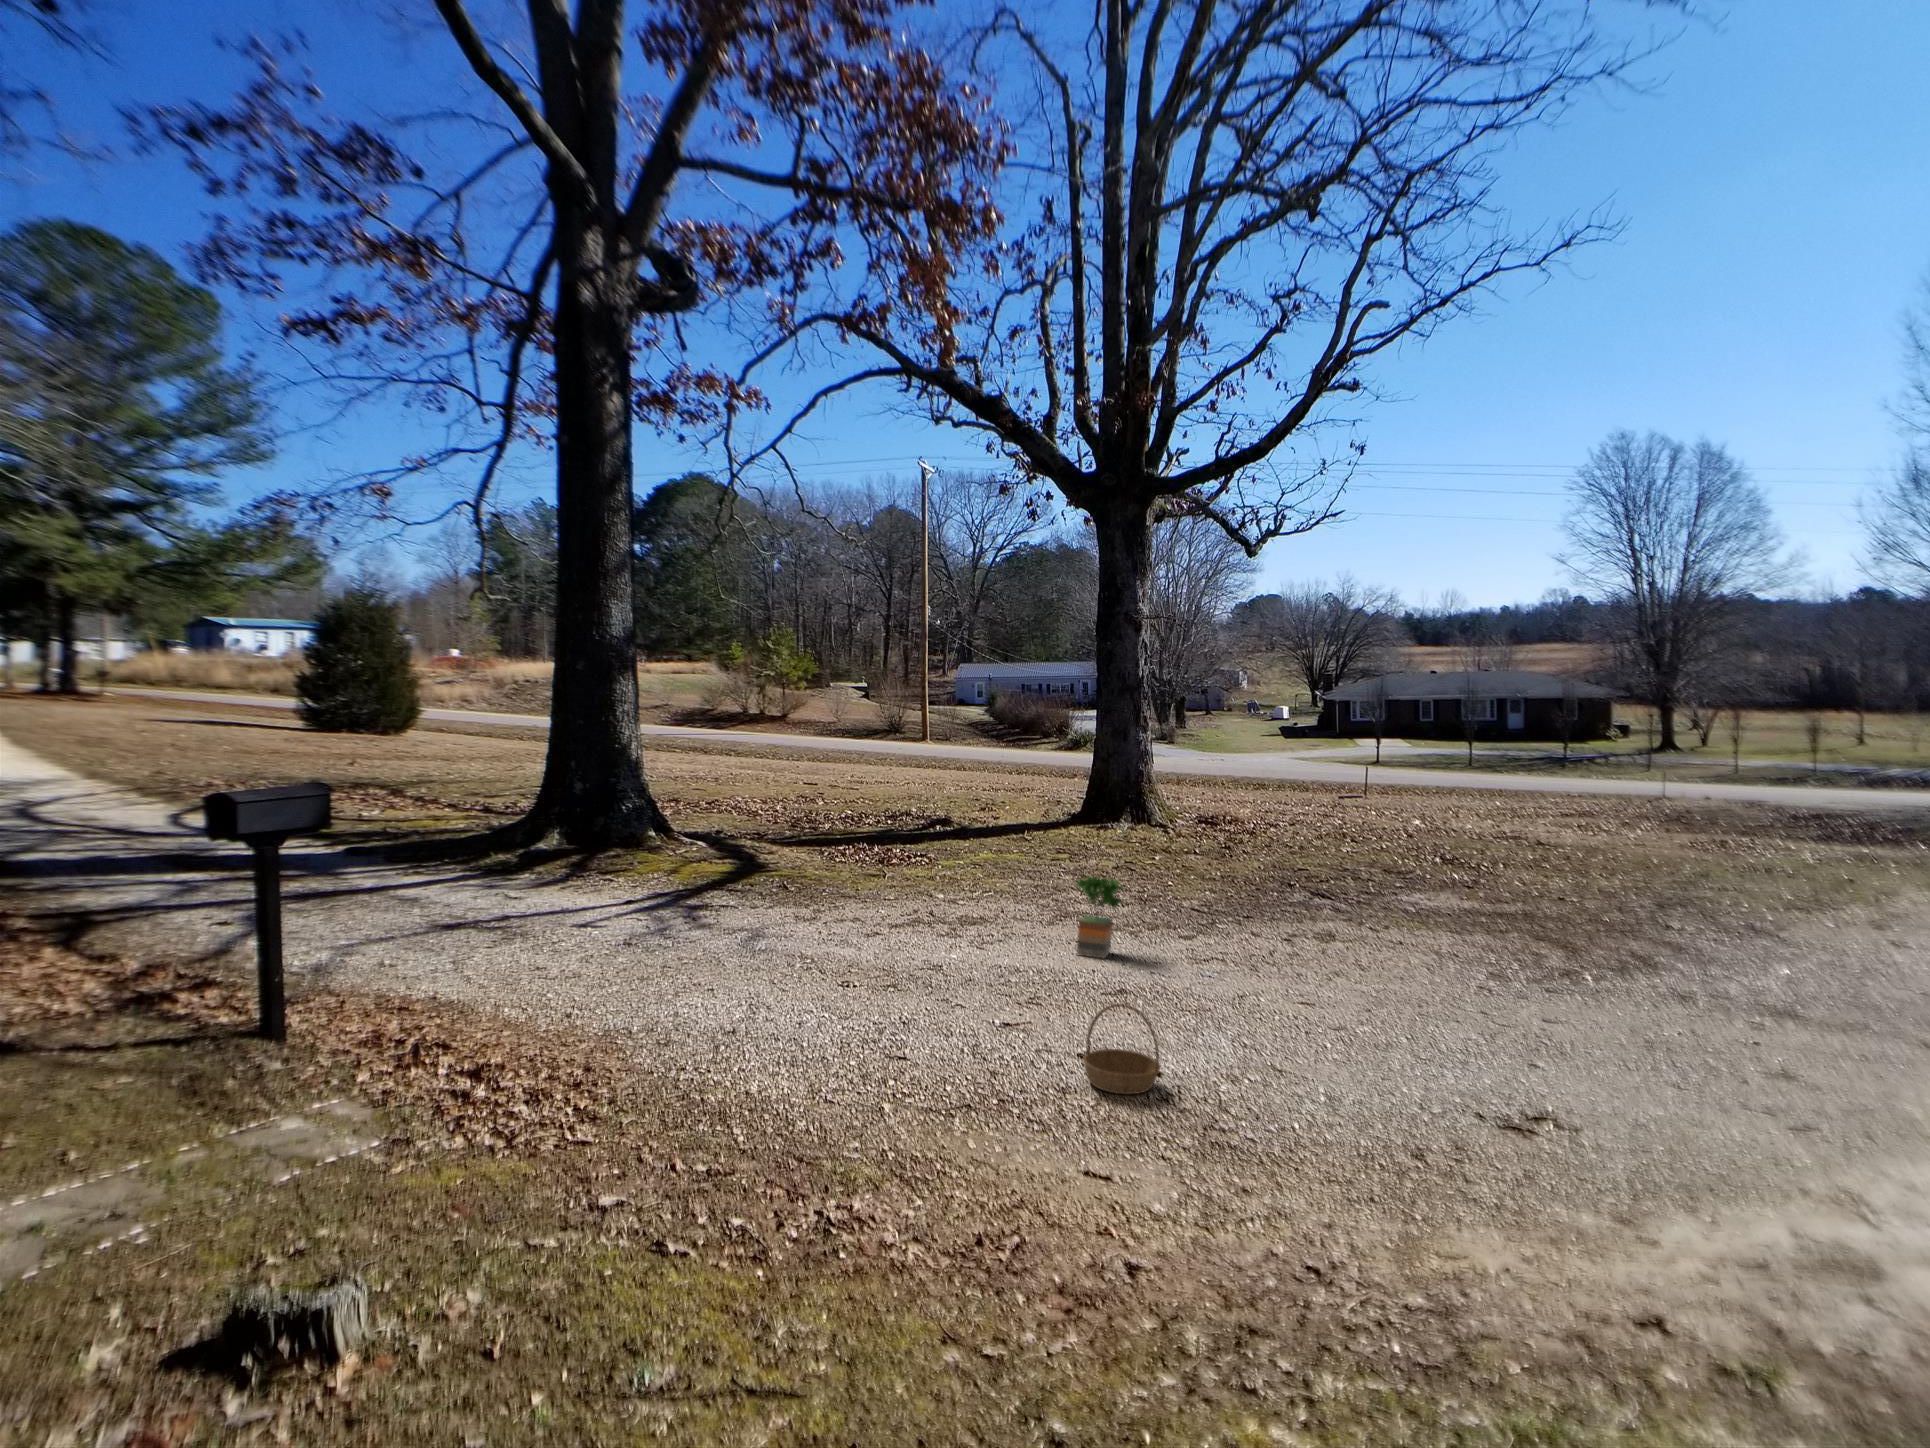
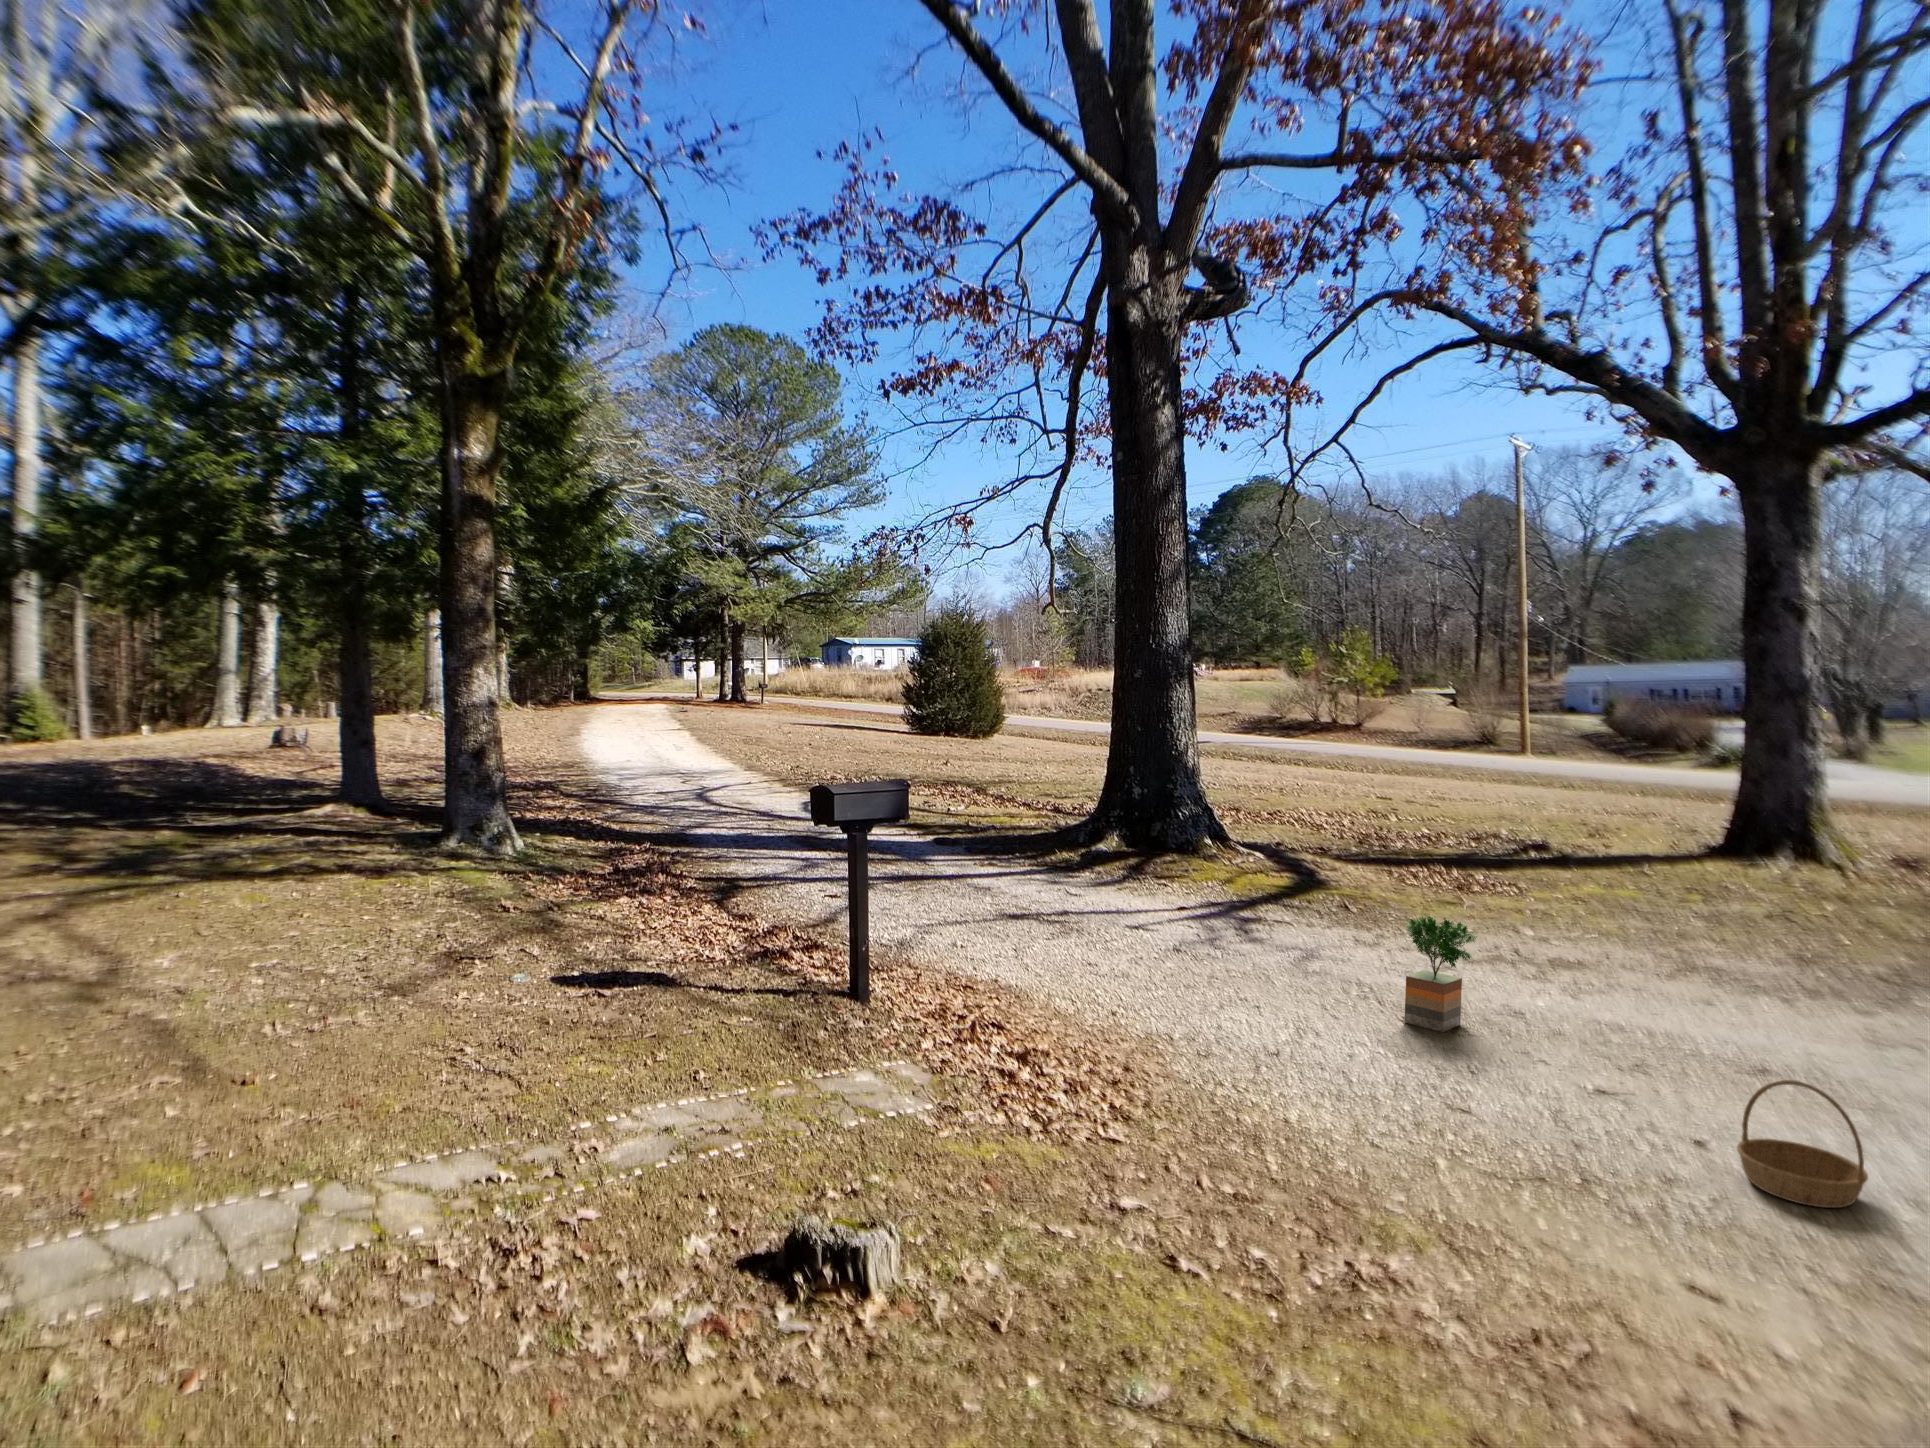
potted tree: present [1076,876,1123,958] -> present [1405,917,1477,1032]

